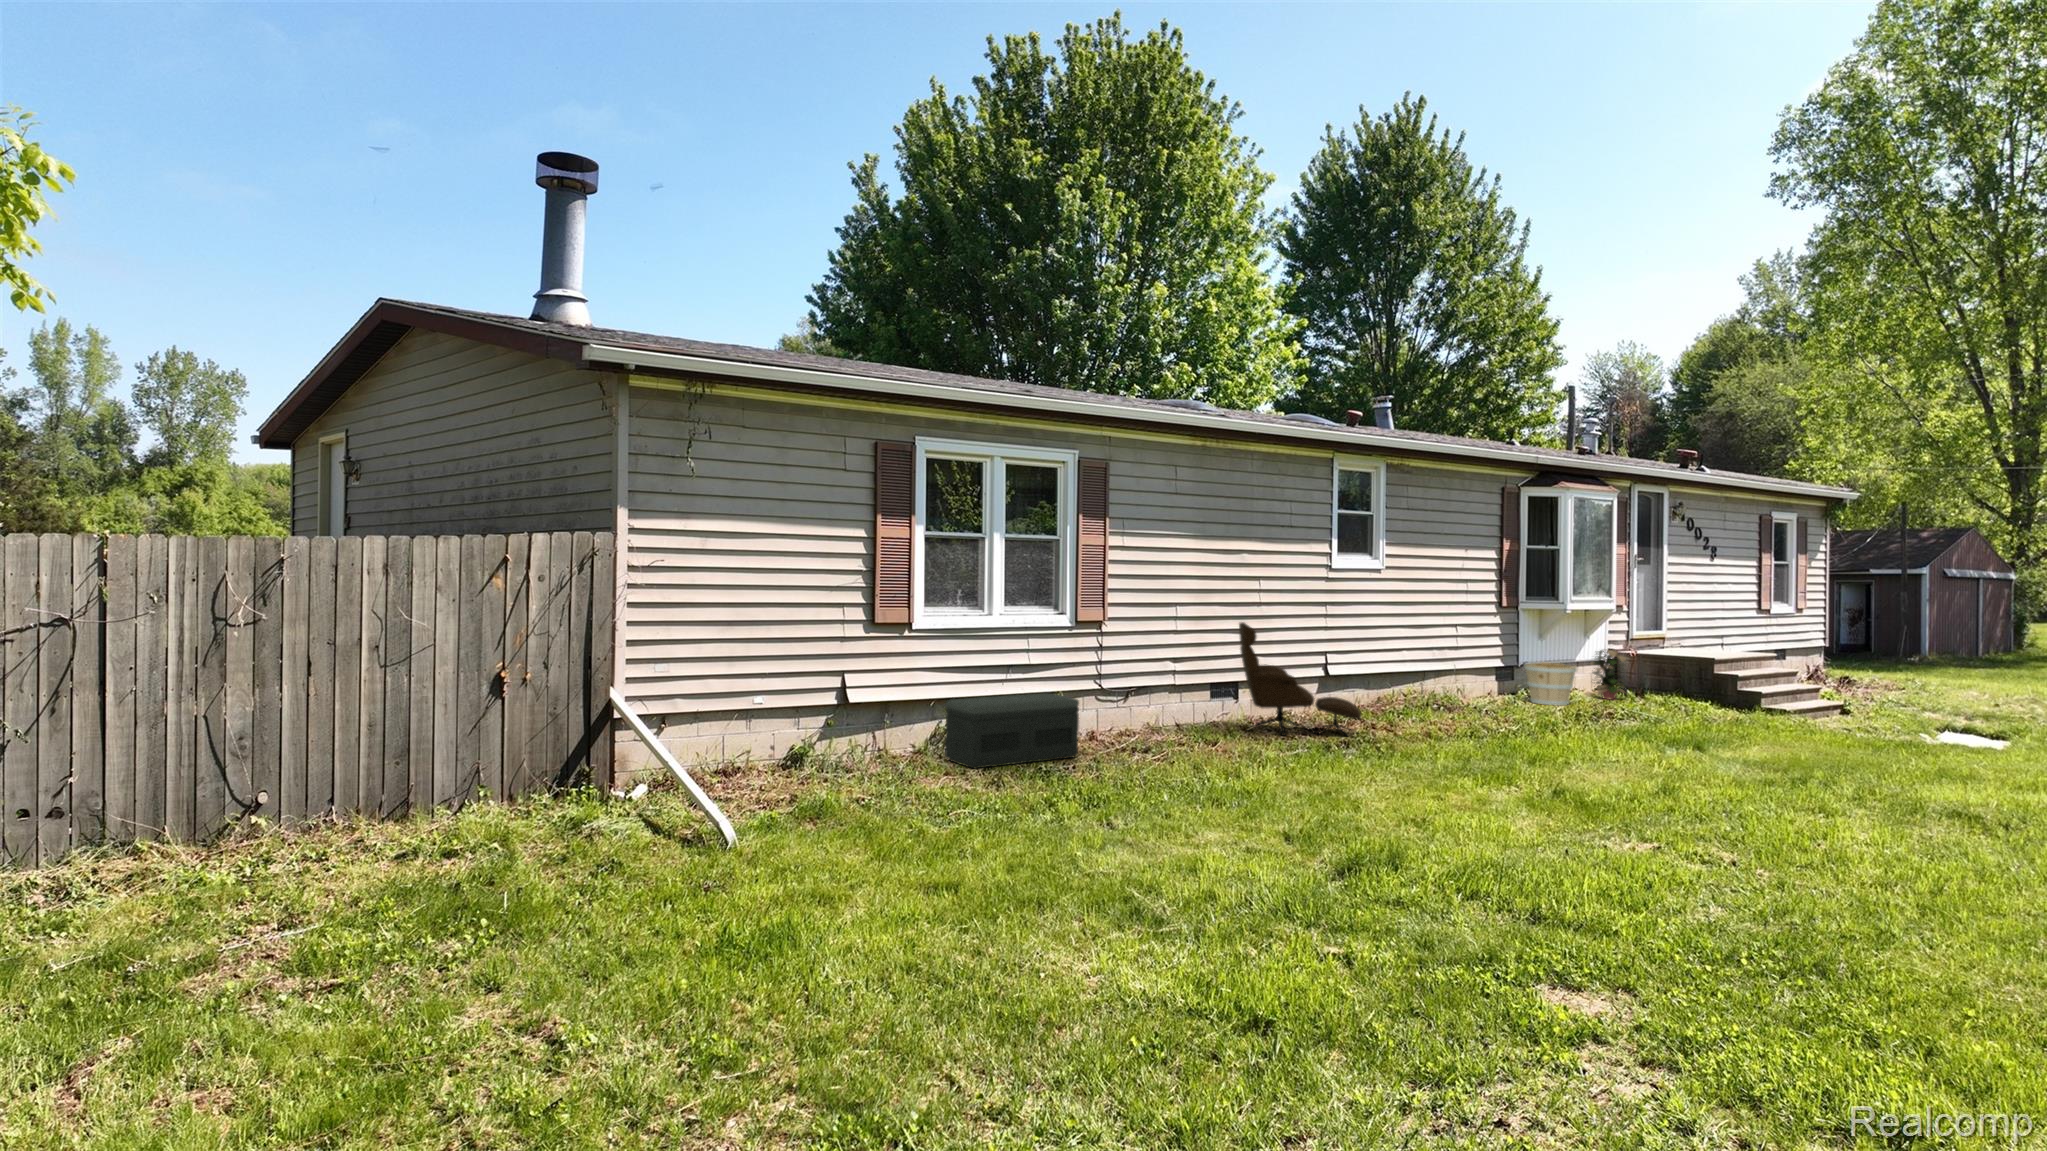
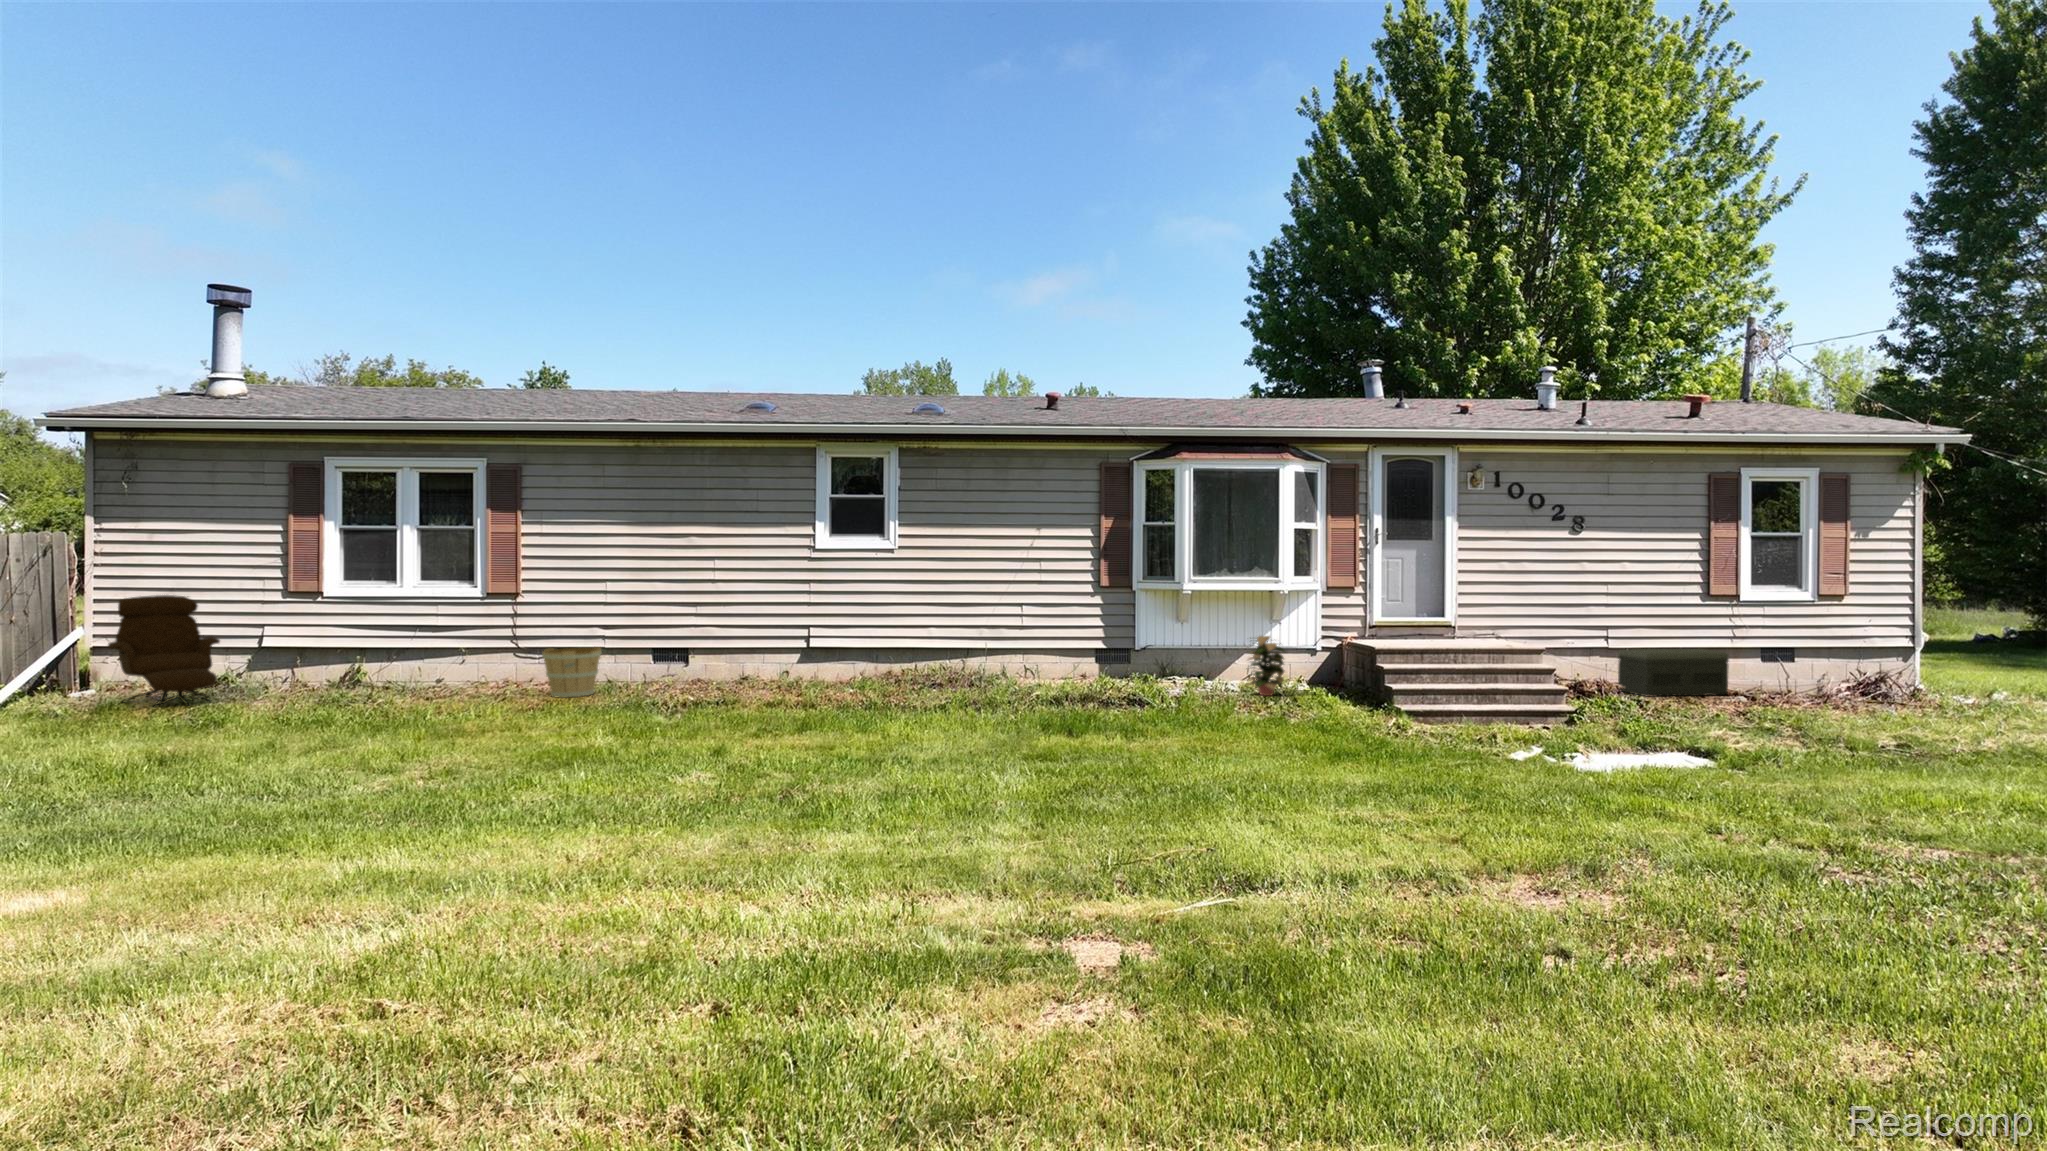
lounge chair: present [1239,622,1361,736] -> present [108,595,220,707]
wooden bucket: present [1524,662,1577,706] -> present [542,647,602,698]
storage bench: present [945,694,1079,769] -> present [1618,649,1729,696]

